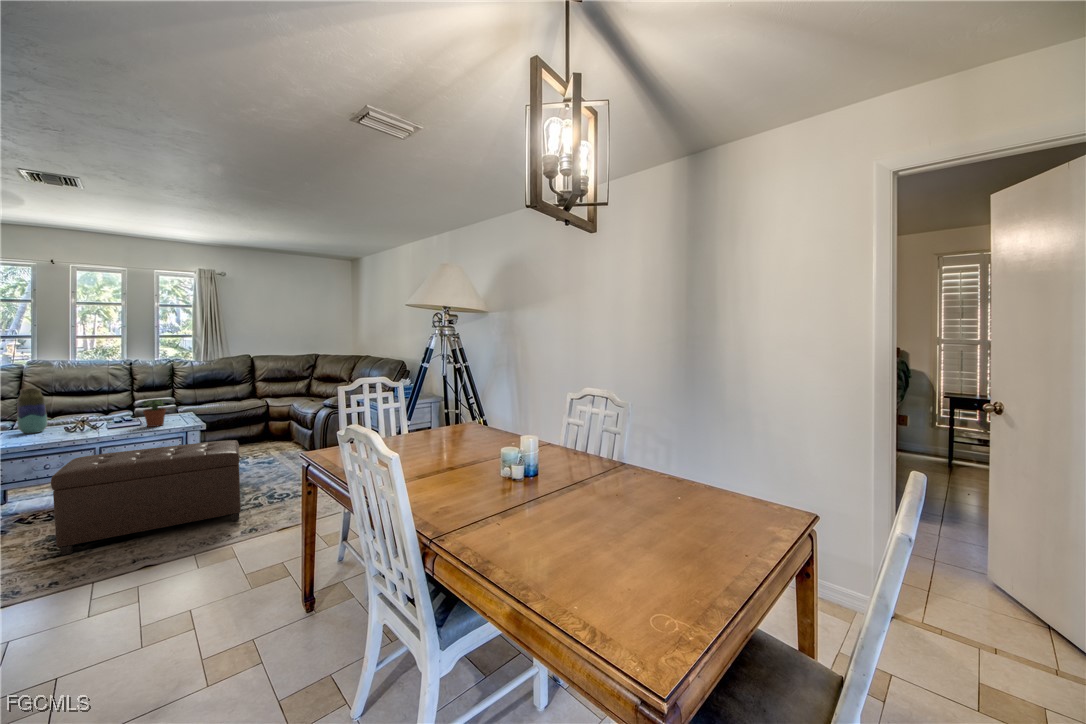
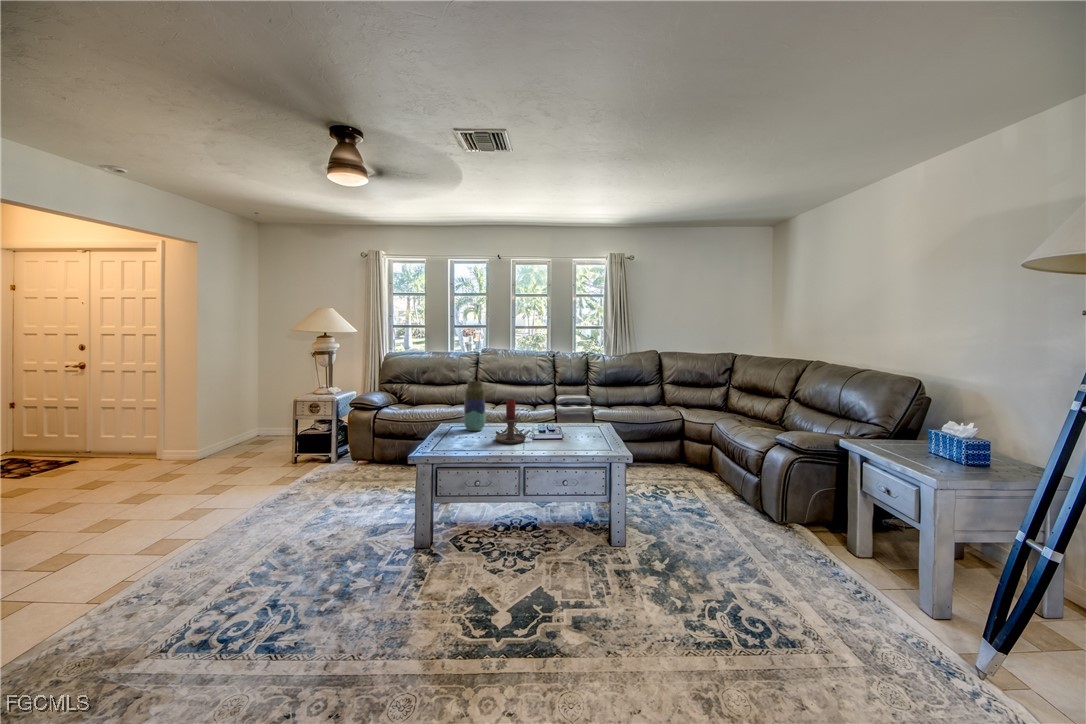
candle holder: none [63,398,110,435] -> present [495,399,535,444]
potted plant: present [142,399,169,427] -> none [565,407,595,445]
ottoman: present [51,440,241,555] -> none [469,486,710,673]

